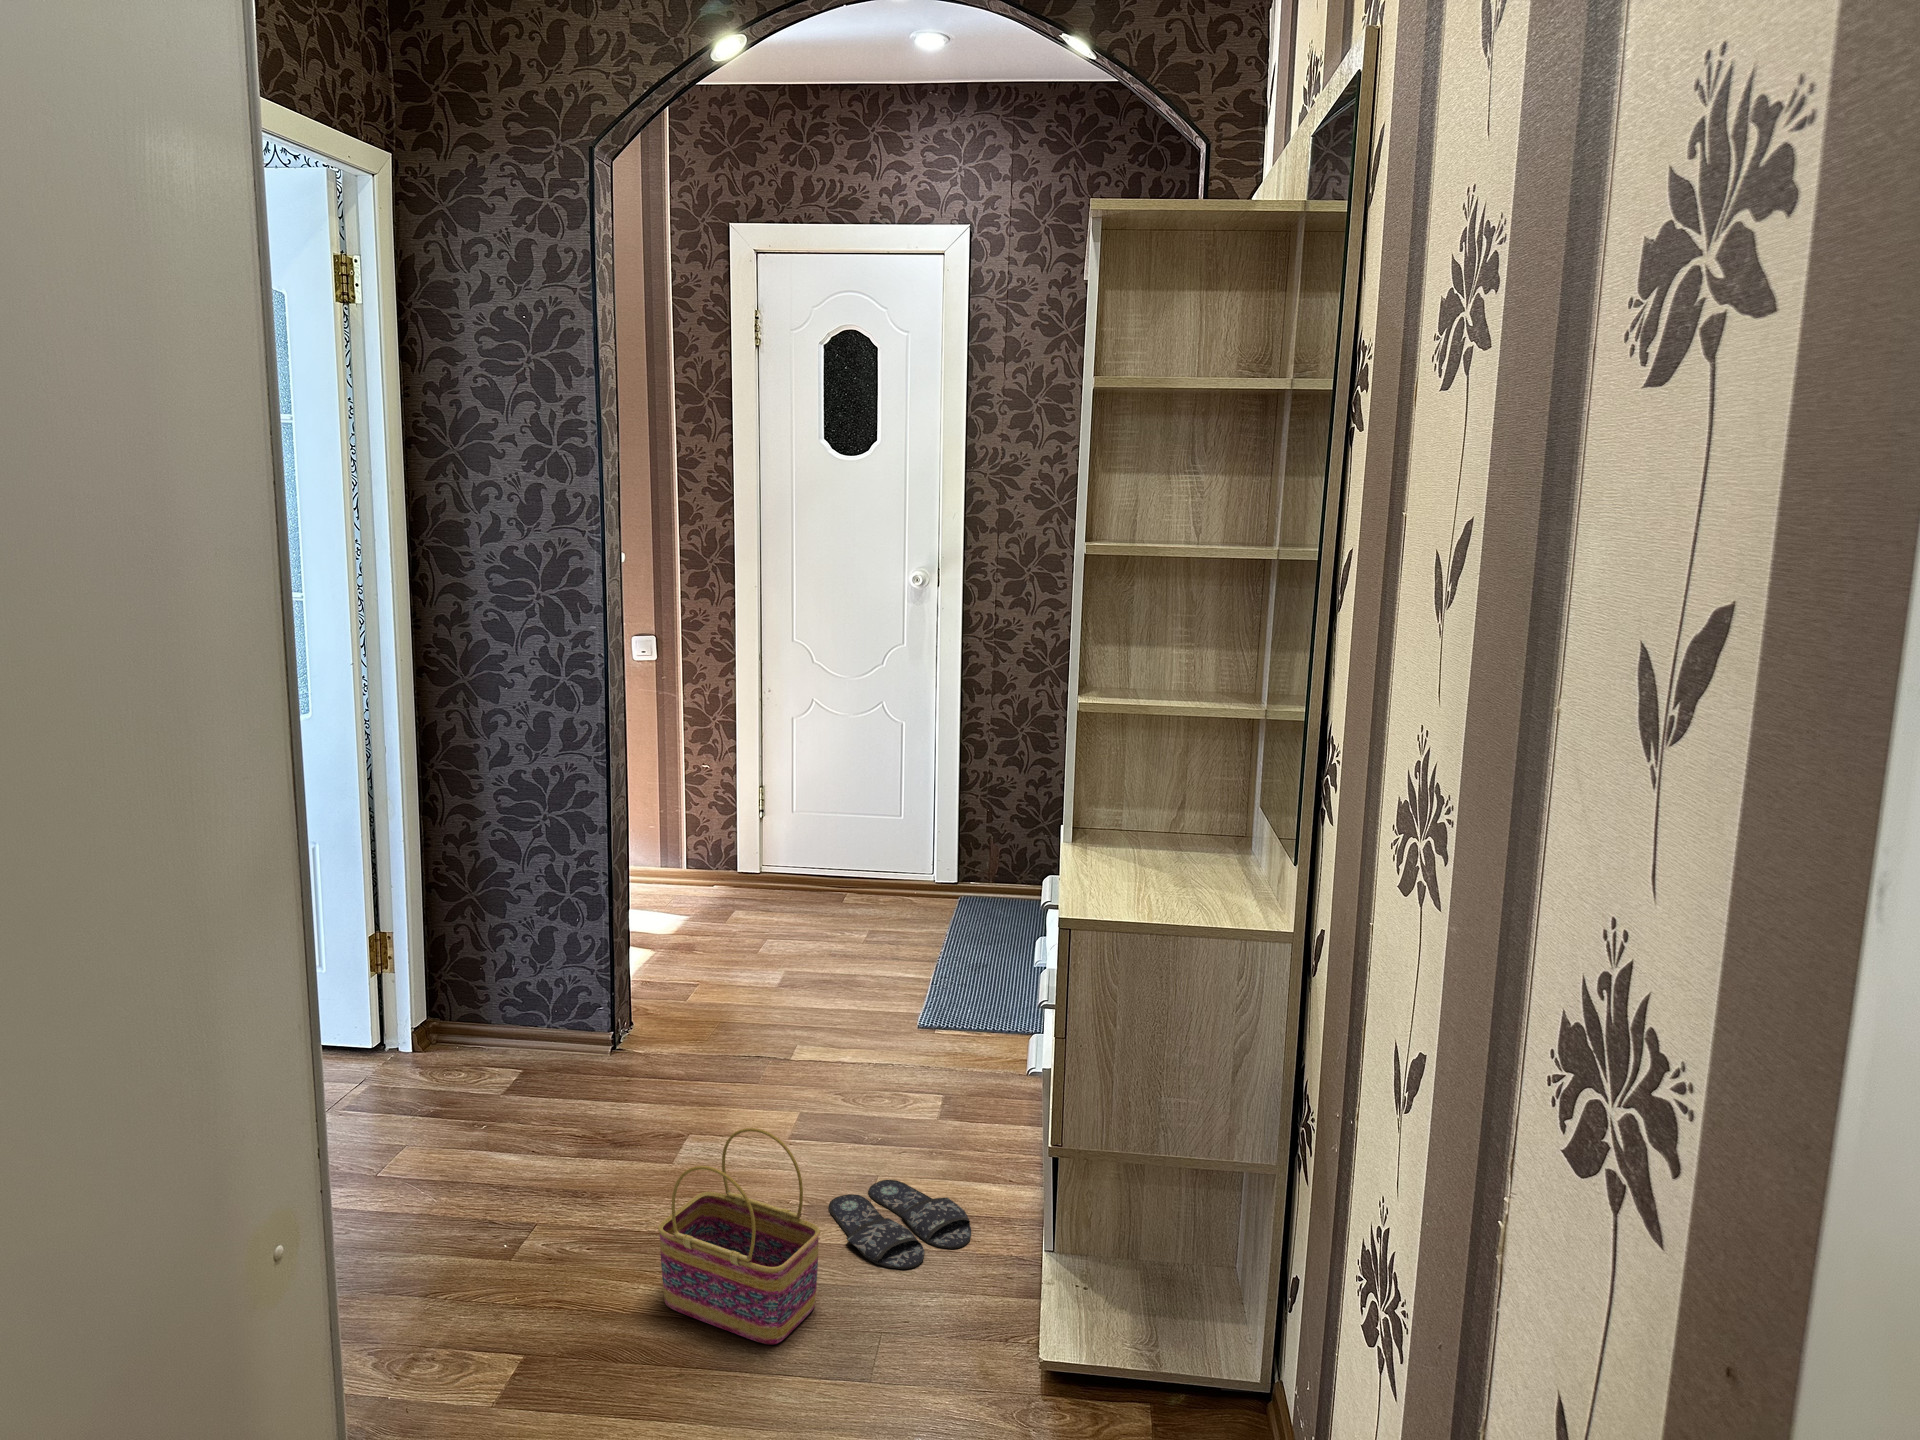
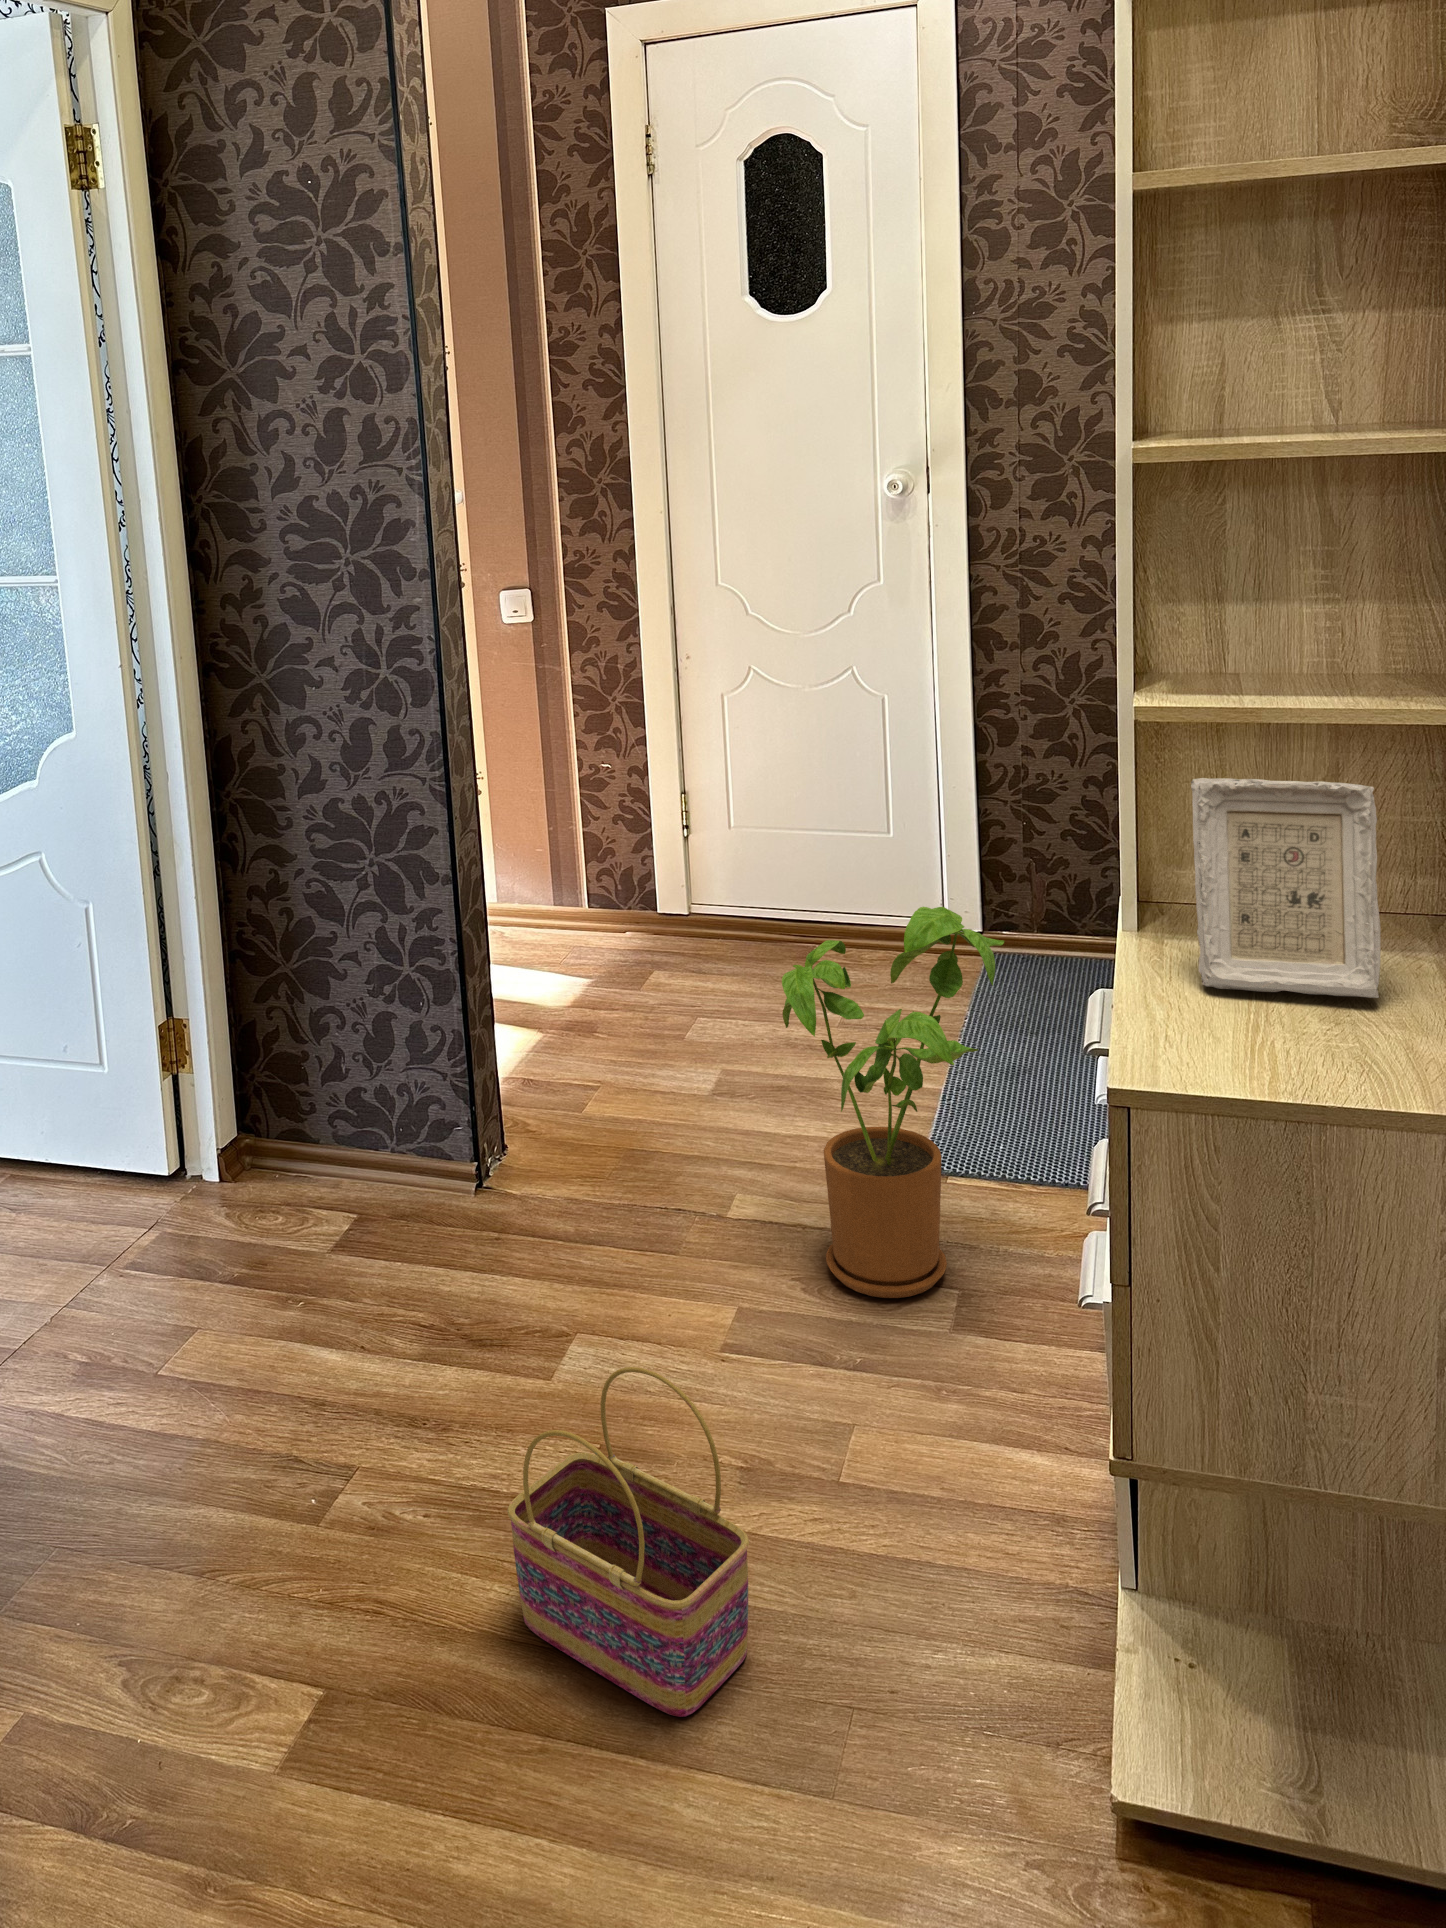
picture frame: none [1105,746,1205,873] -> present [1191,778,1380,998]
house plant: none [839,845,983,1101] -> present [782,907,1004,1298]
slippers: present [829,1180,971,1269] -> none [773,1436,1000,1602]

